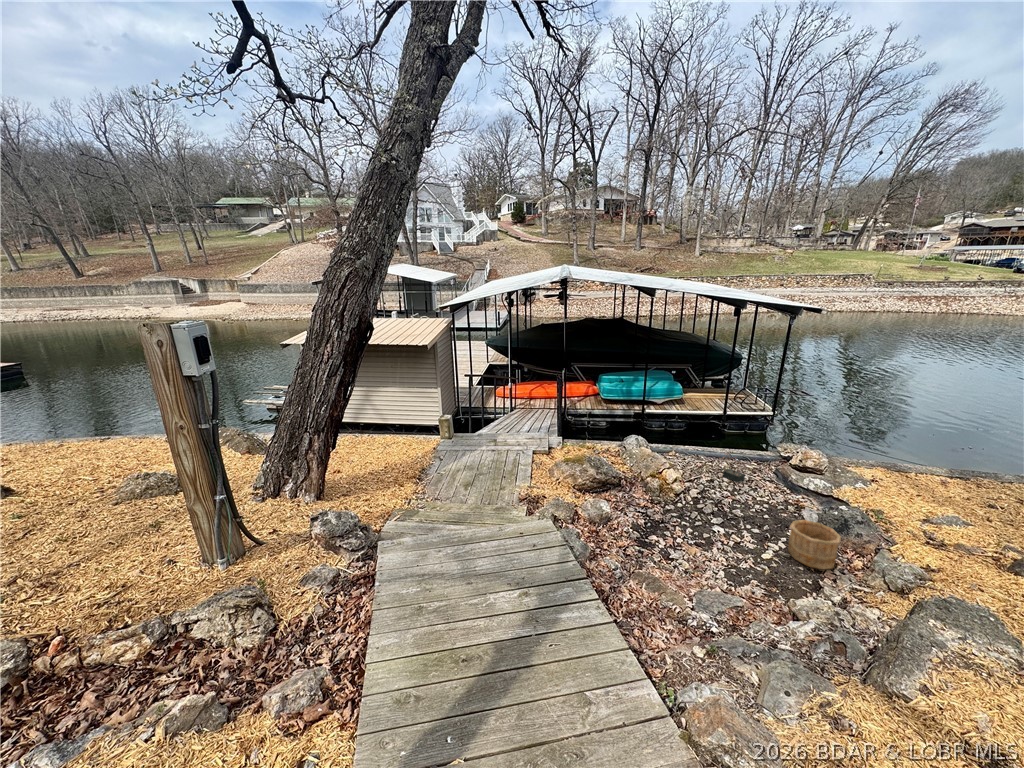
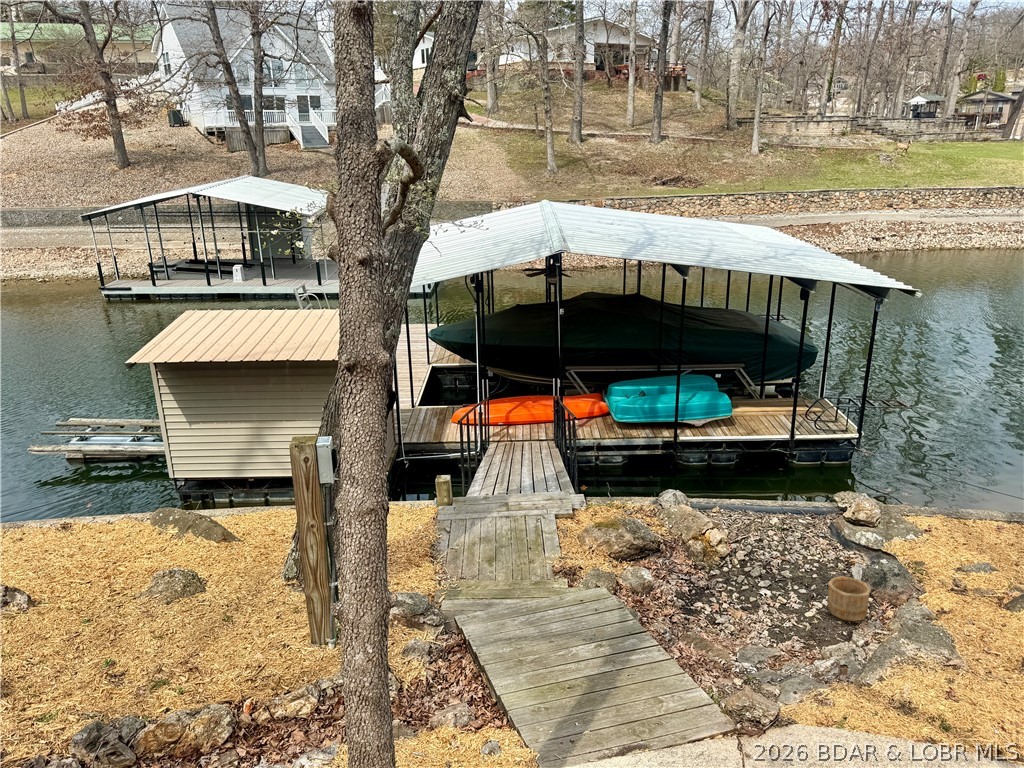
decorative plant: present [720,453,746,483] -> none [769,506,802,541]

